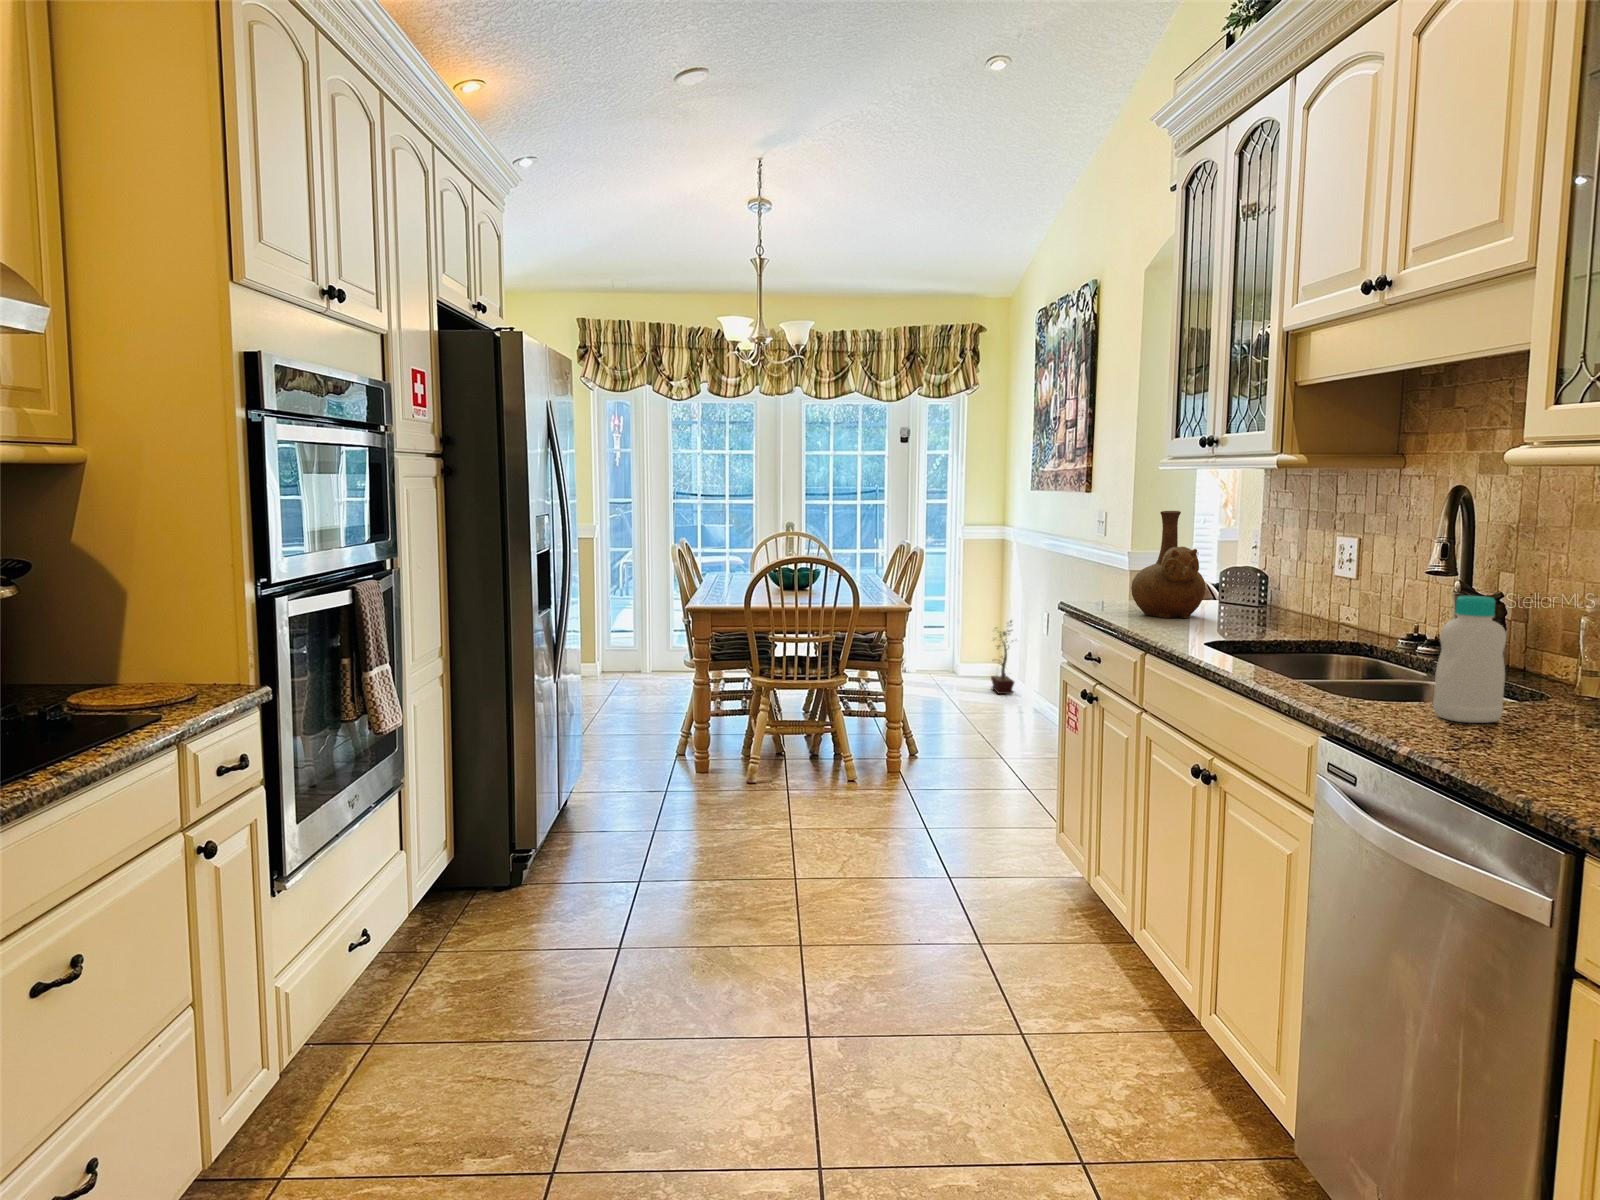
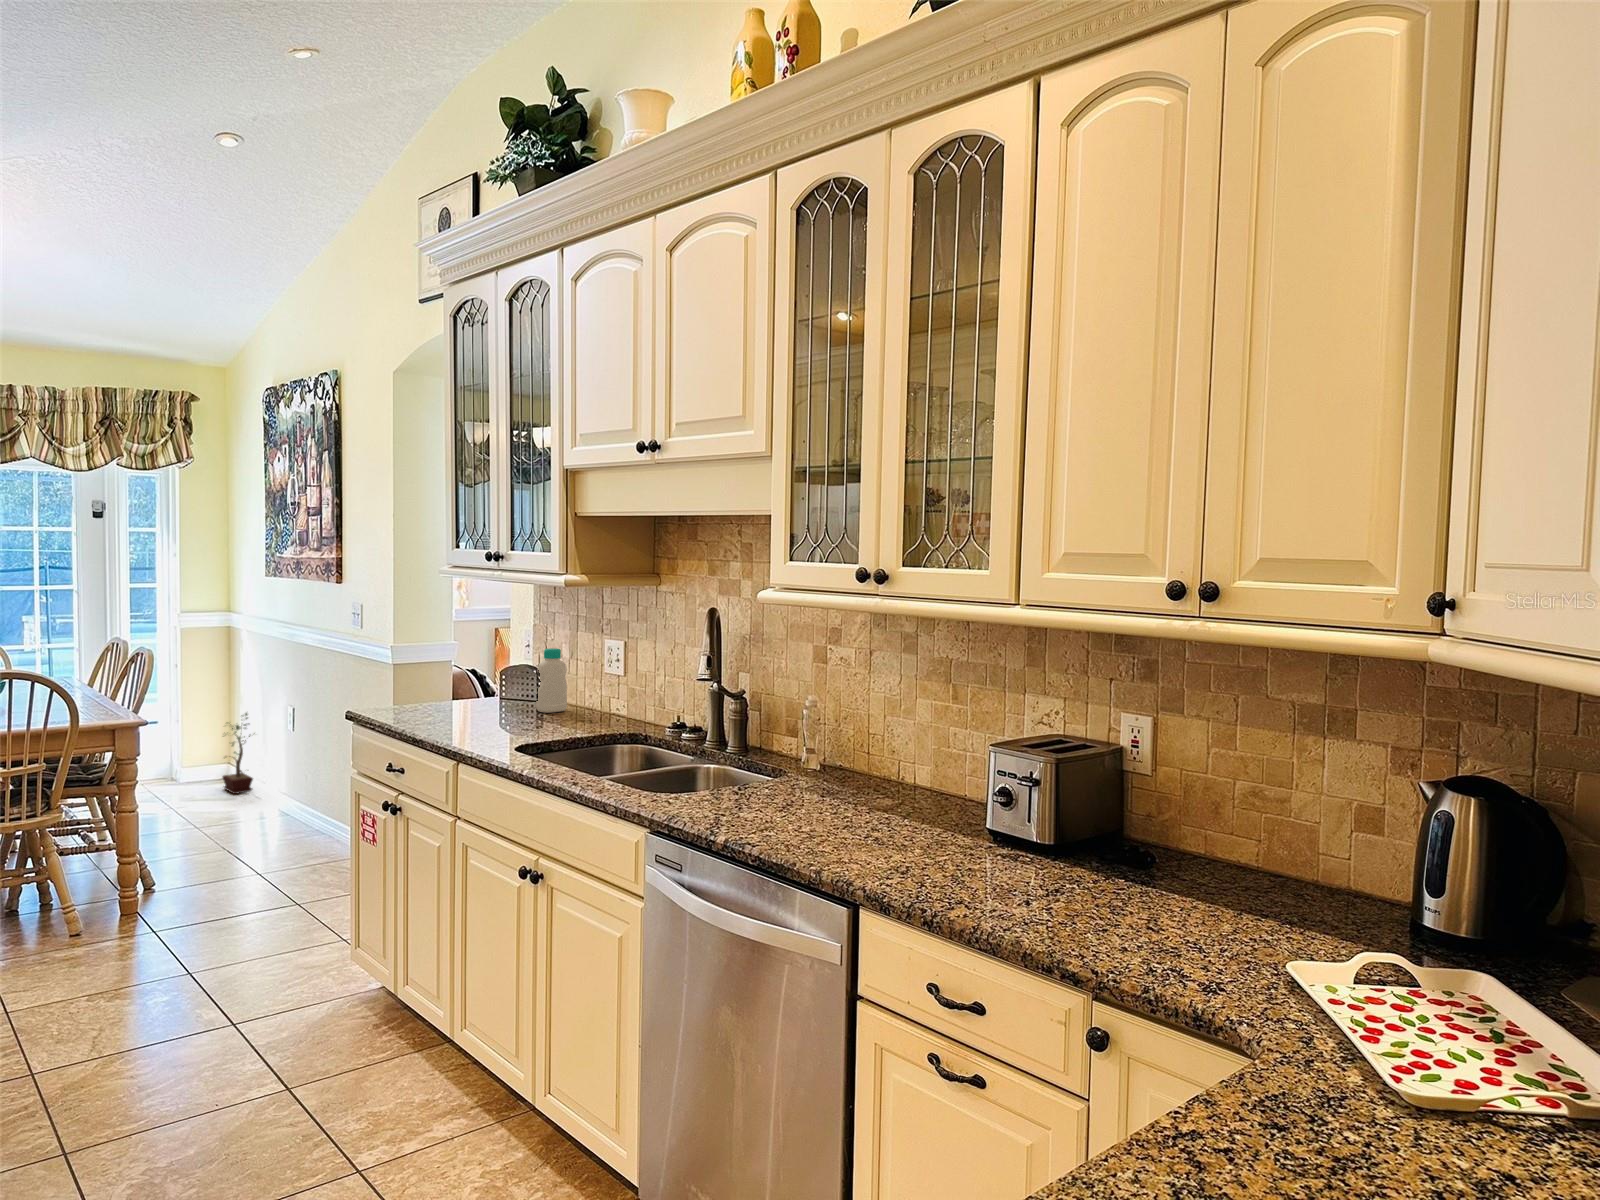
vase: present [1131,511,1206,618] -> none [425,618,494,719]
bottle: present [1433,596,1506,723] -> present [536,648,567,713]

